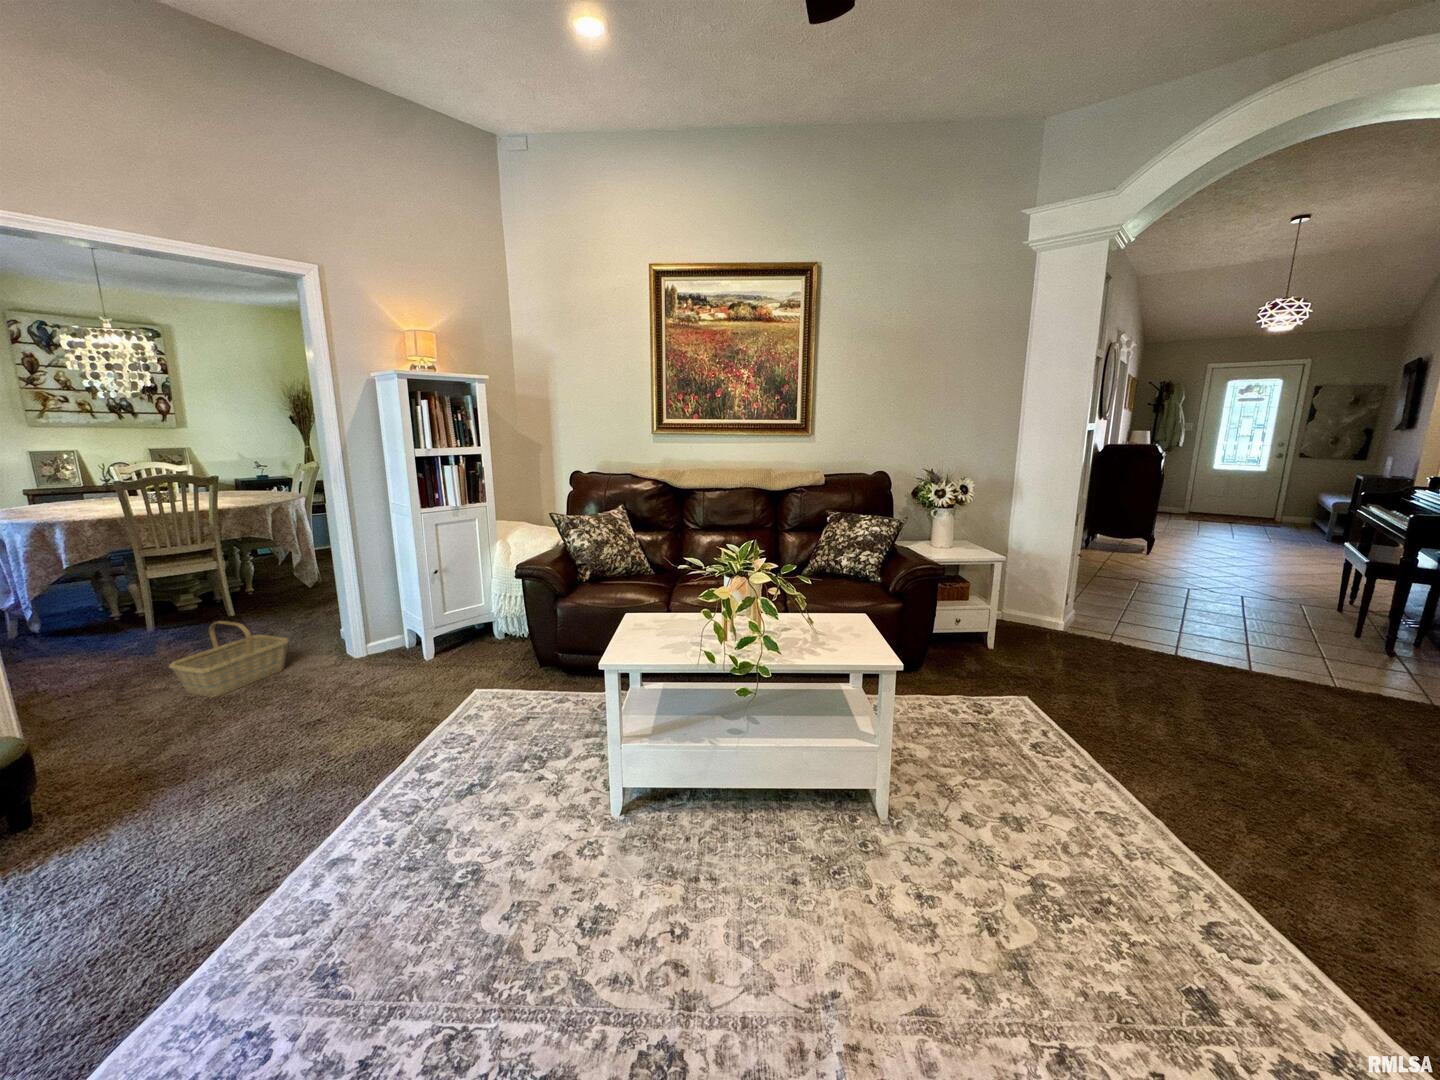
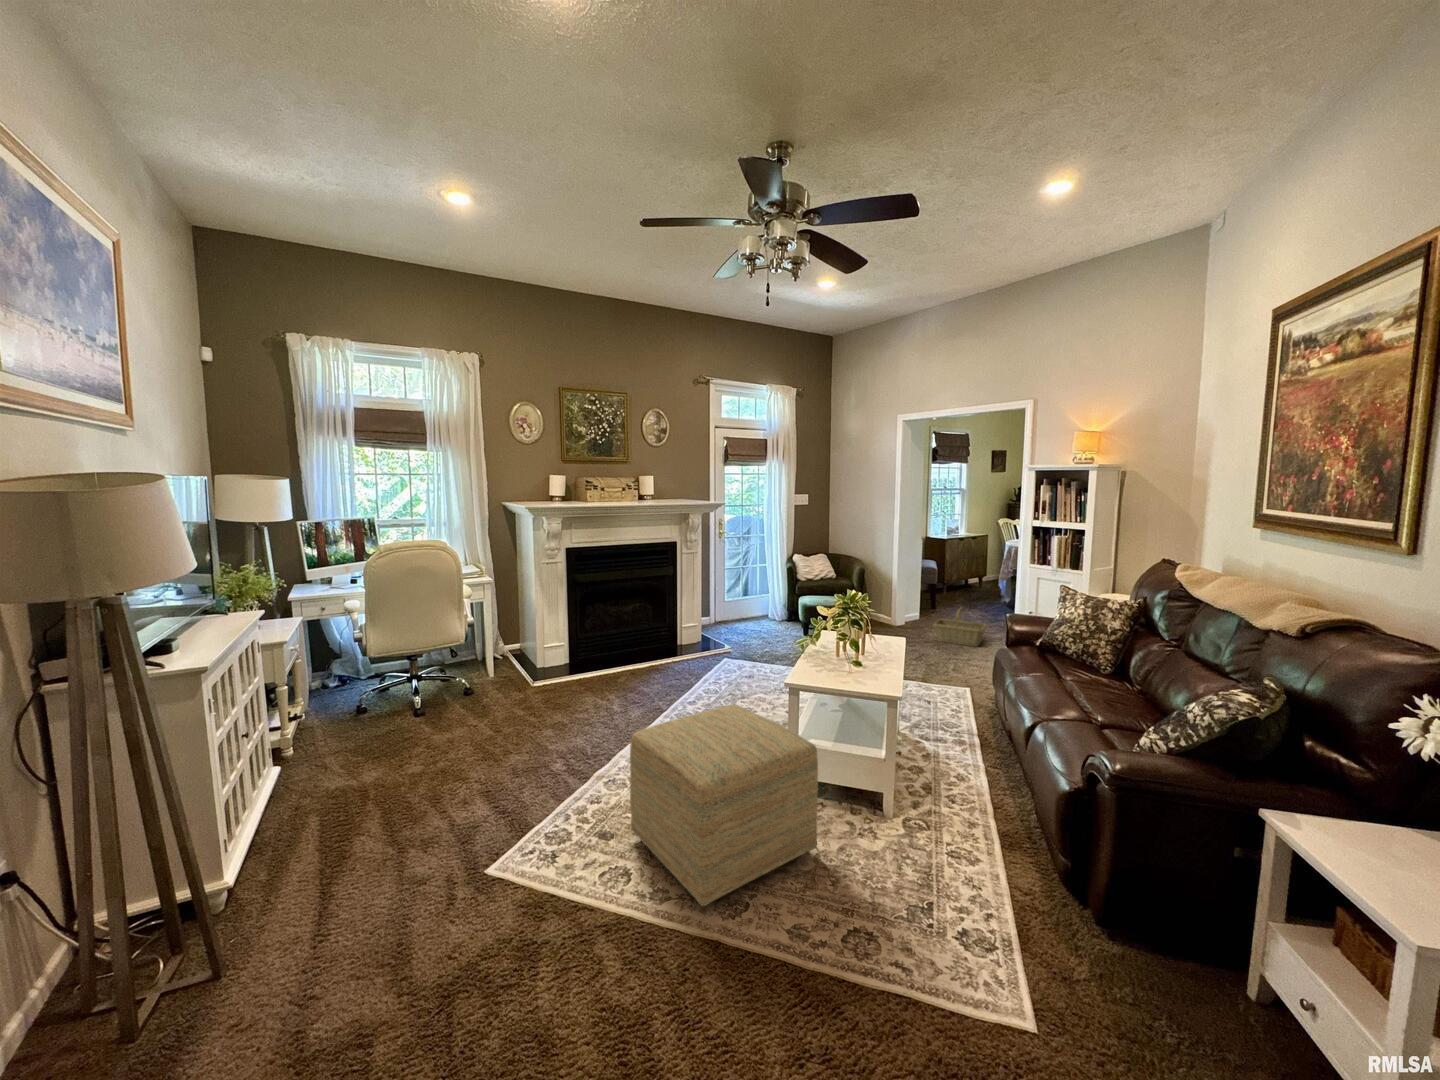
ottoman: none [934,665,1186,947] -> present [630,704,818,906]

